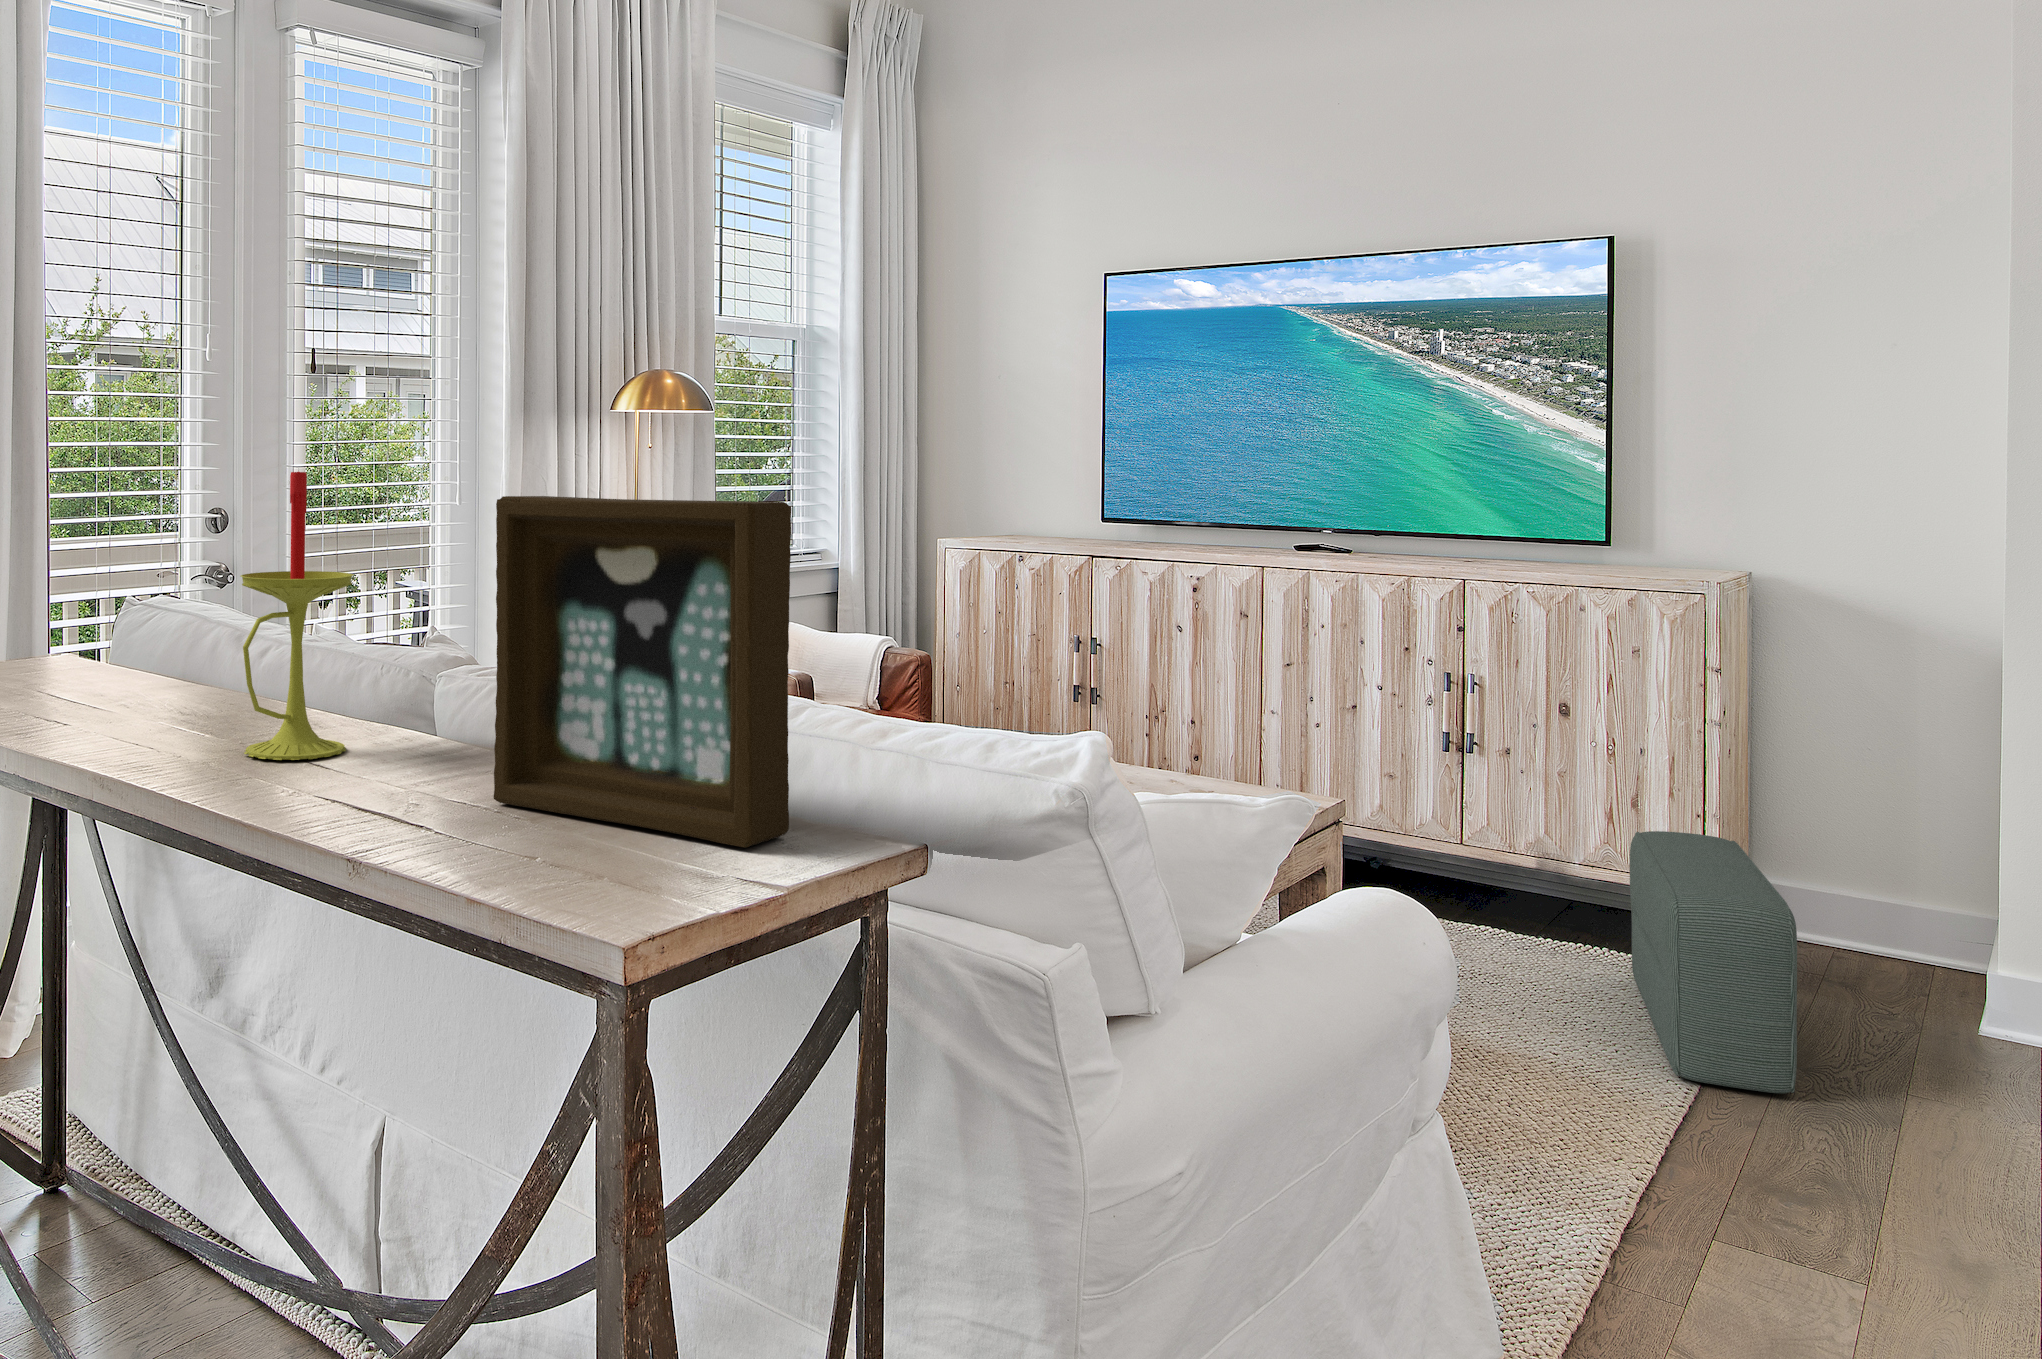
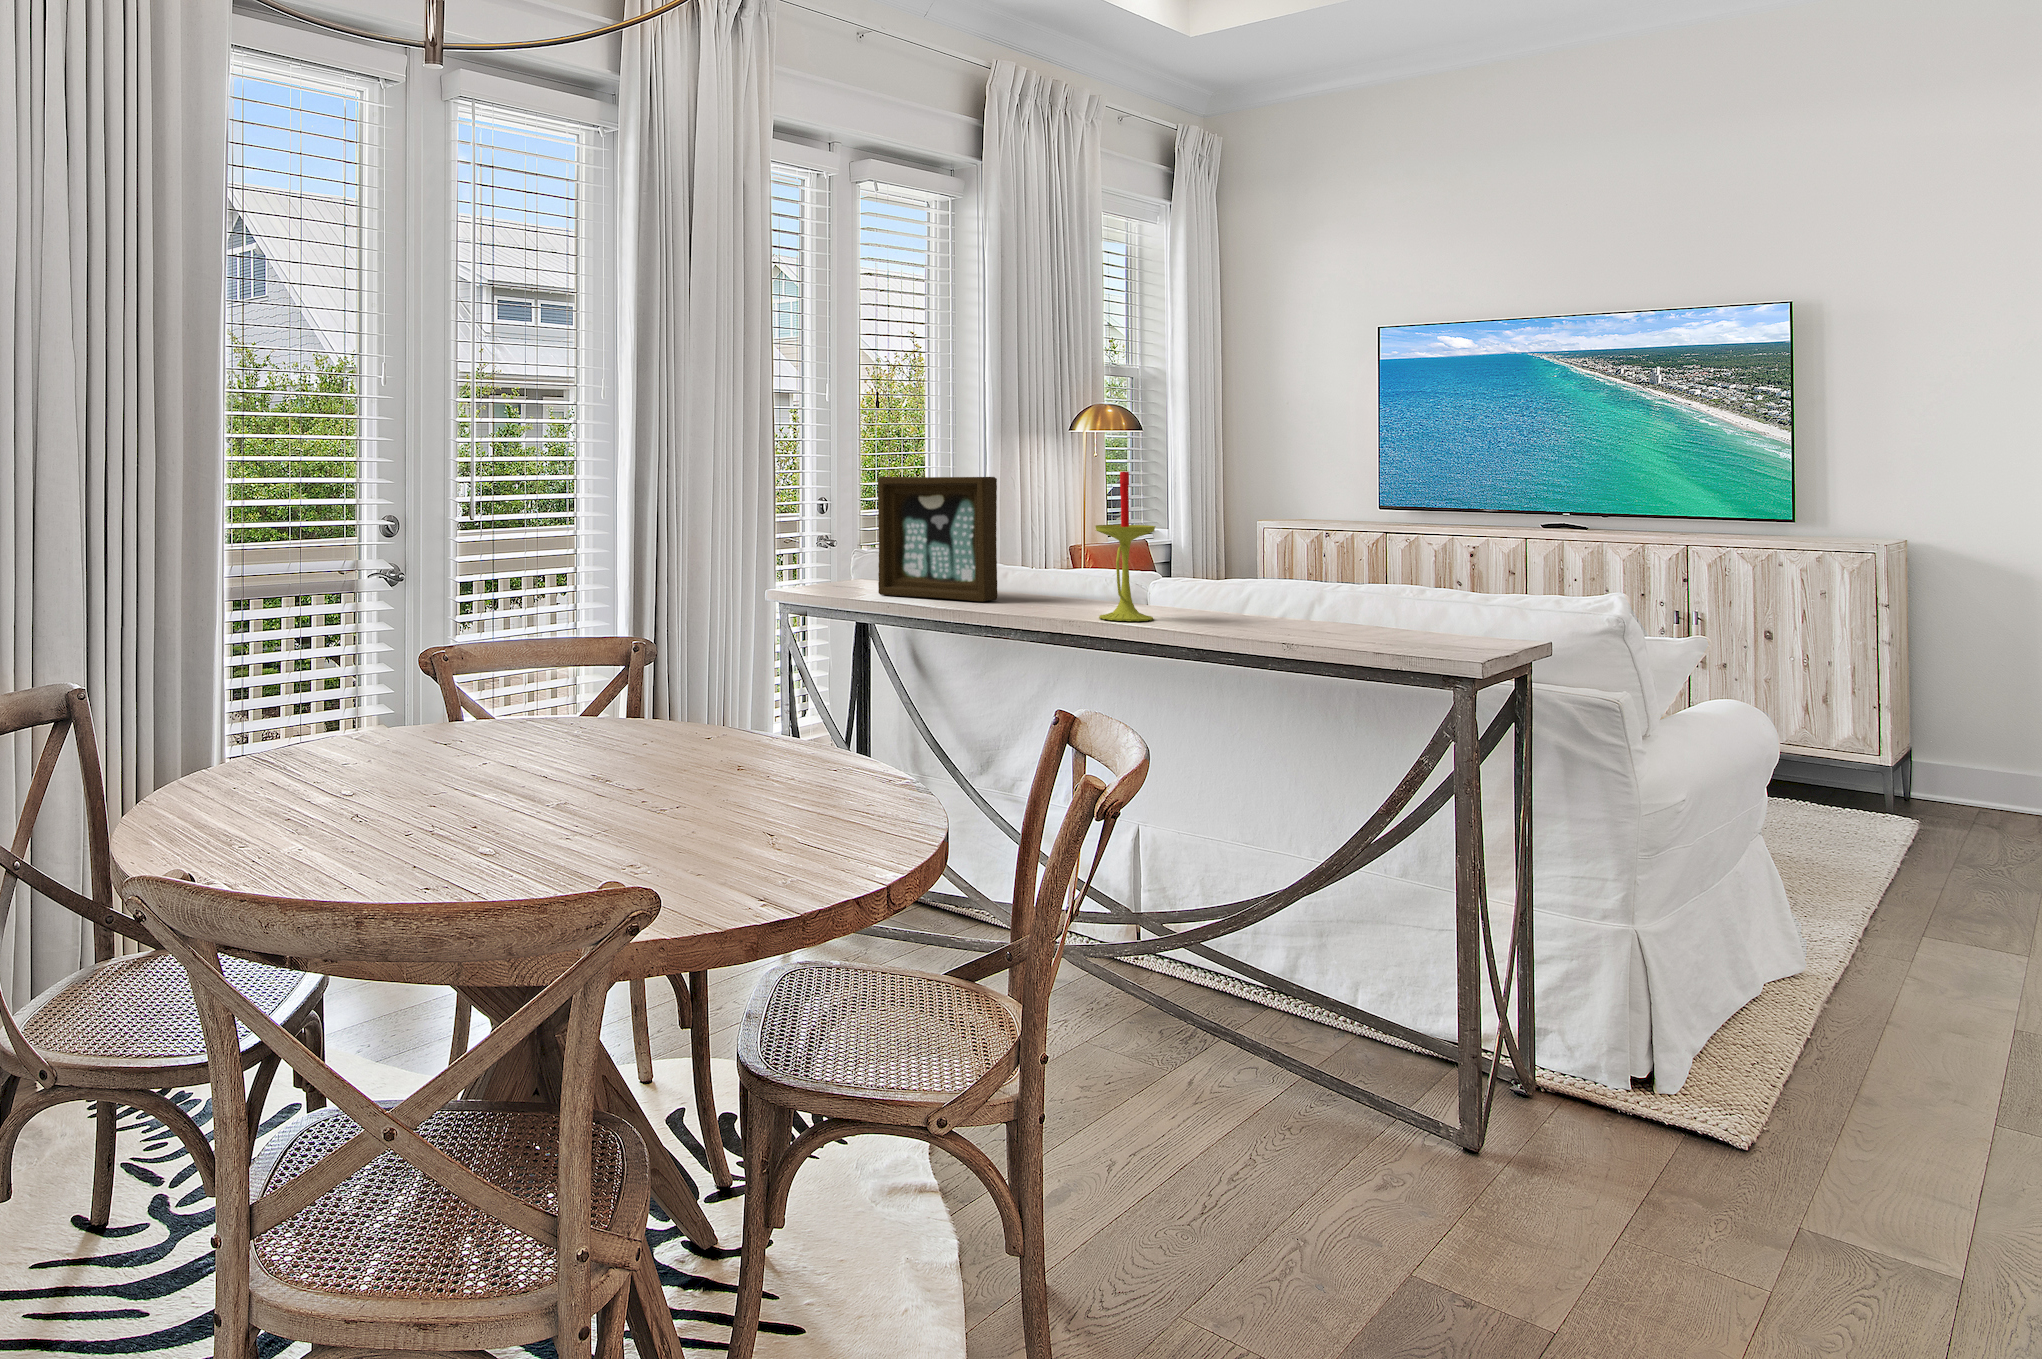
picture frame: present [494,496,791,848] -> present [878,477,998,601]
pouf: present [1630,831,1797,1093] -> none [1826,715,1959,872]

